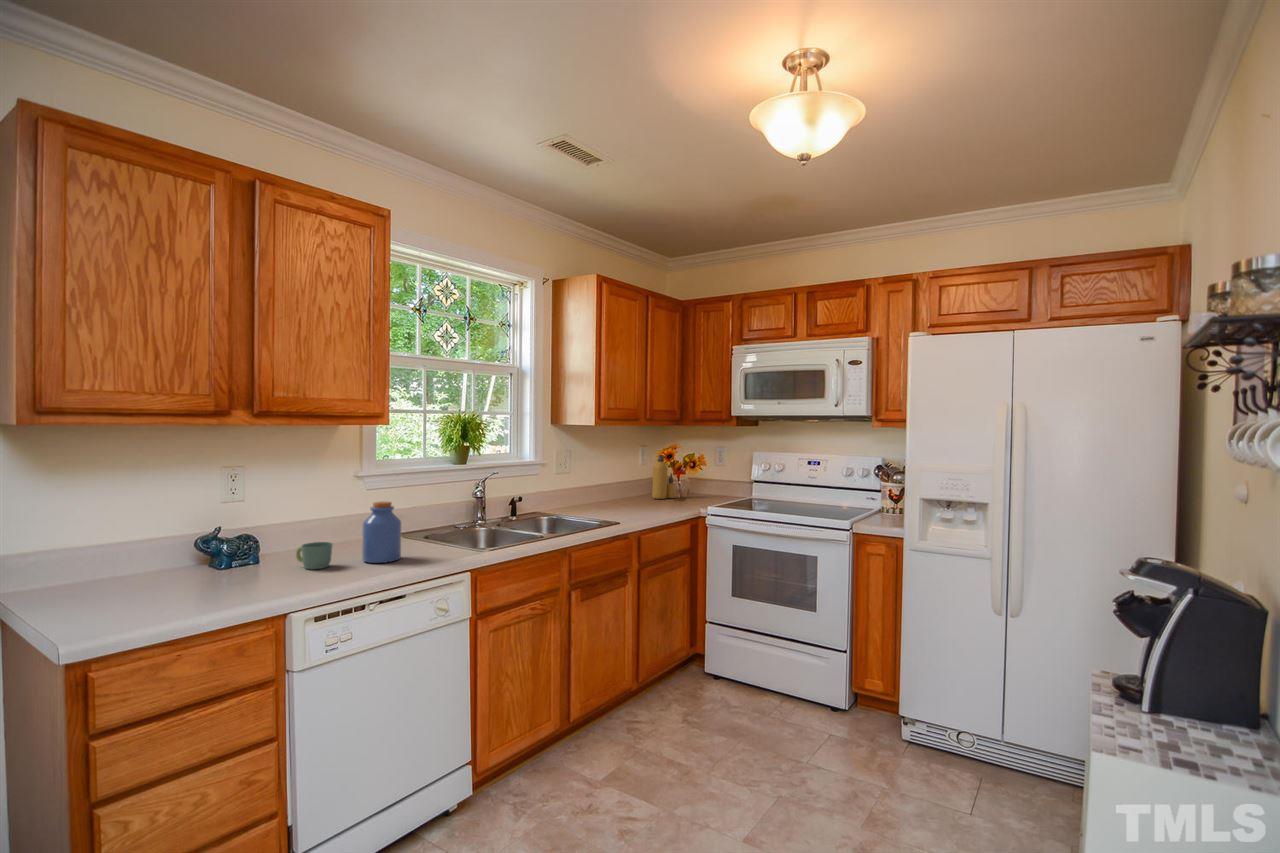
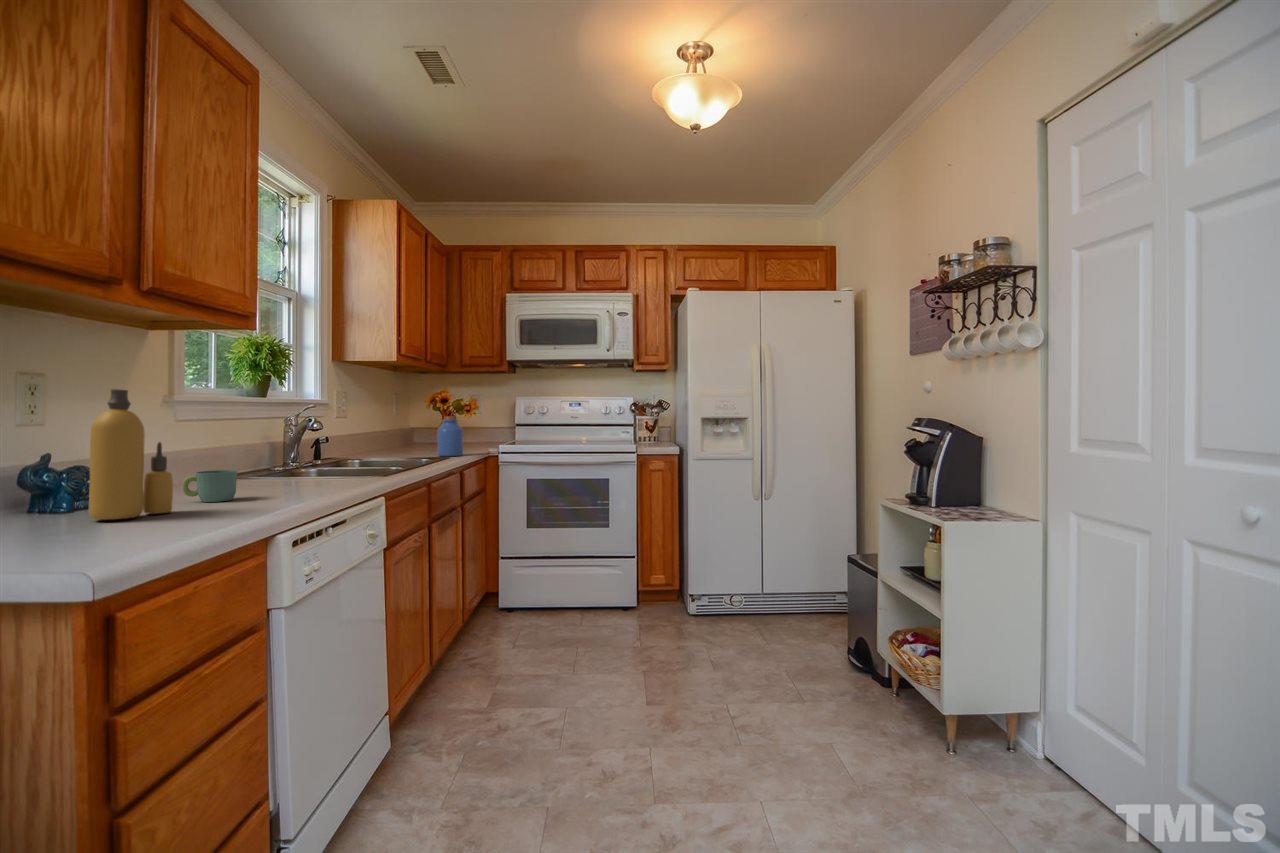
bottle: present [652,455,675,499] -> present [89,389,173,520]
jar: present [362,502,401,563] -> present [437,416,463,456]

